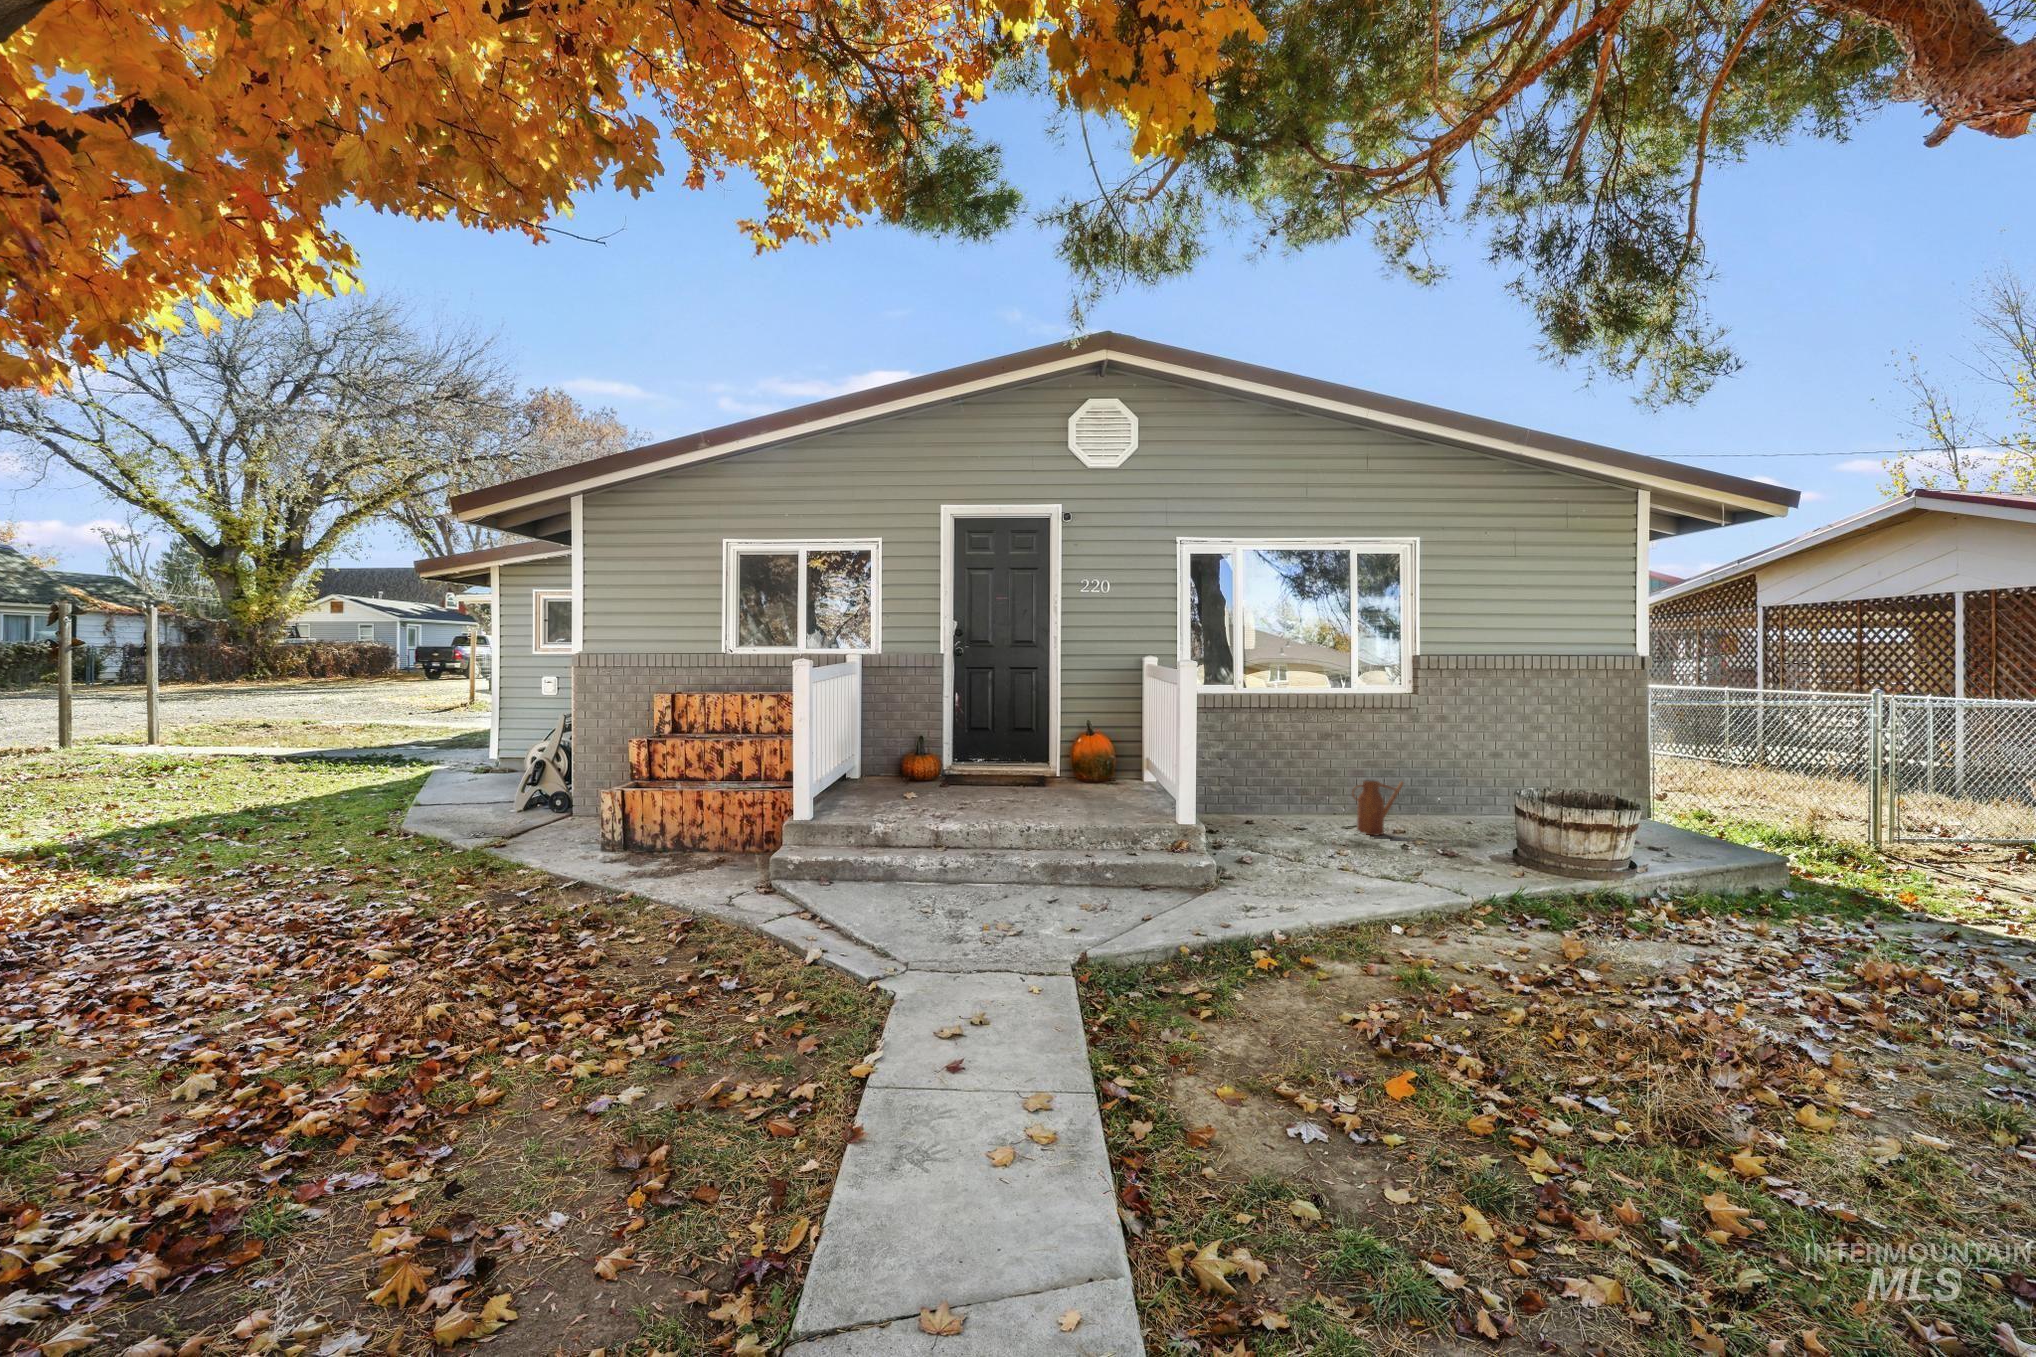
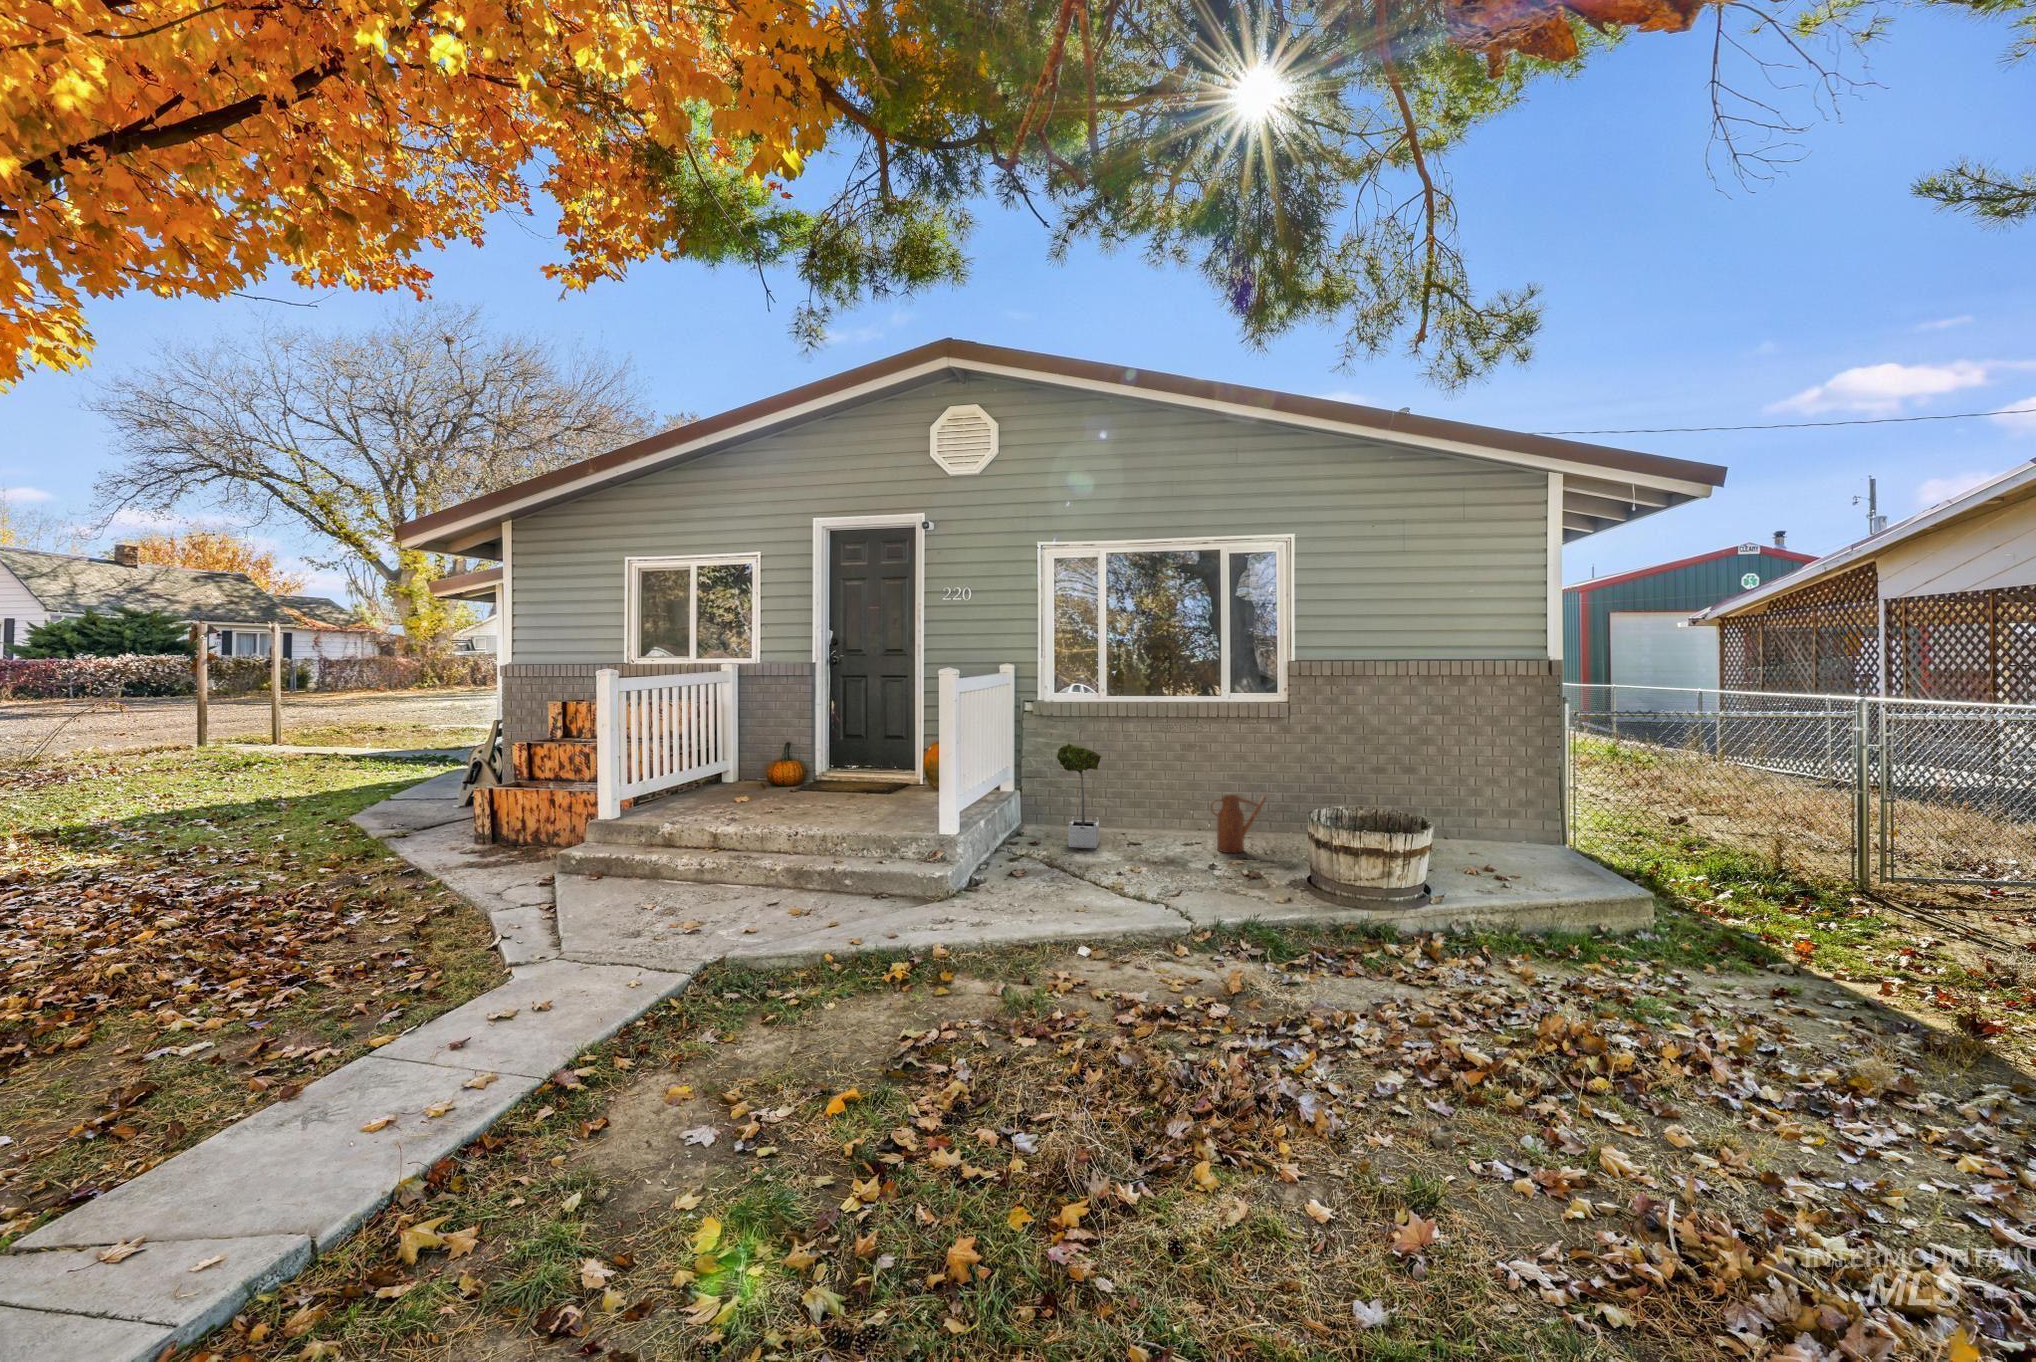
potted tree: none [1208,734,1253,835] -> present [1057,743,1101,848]

